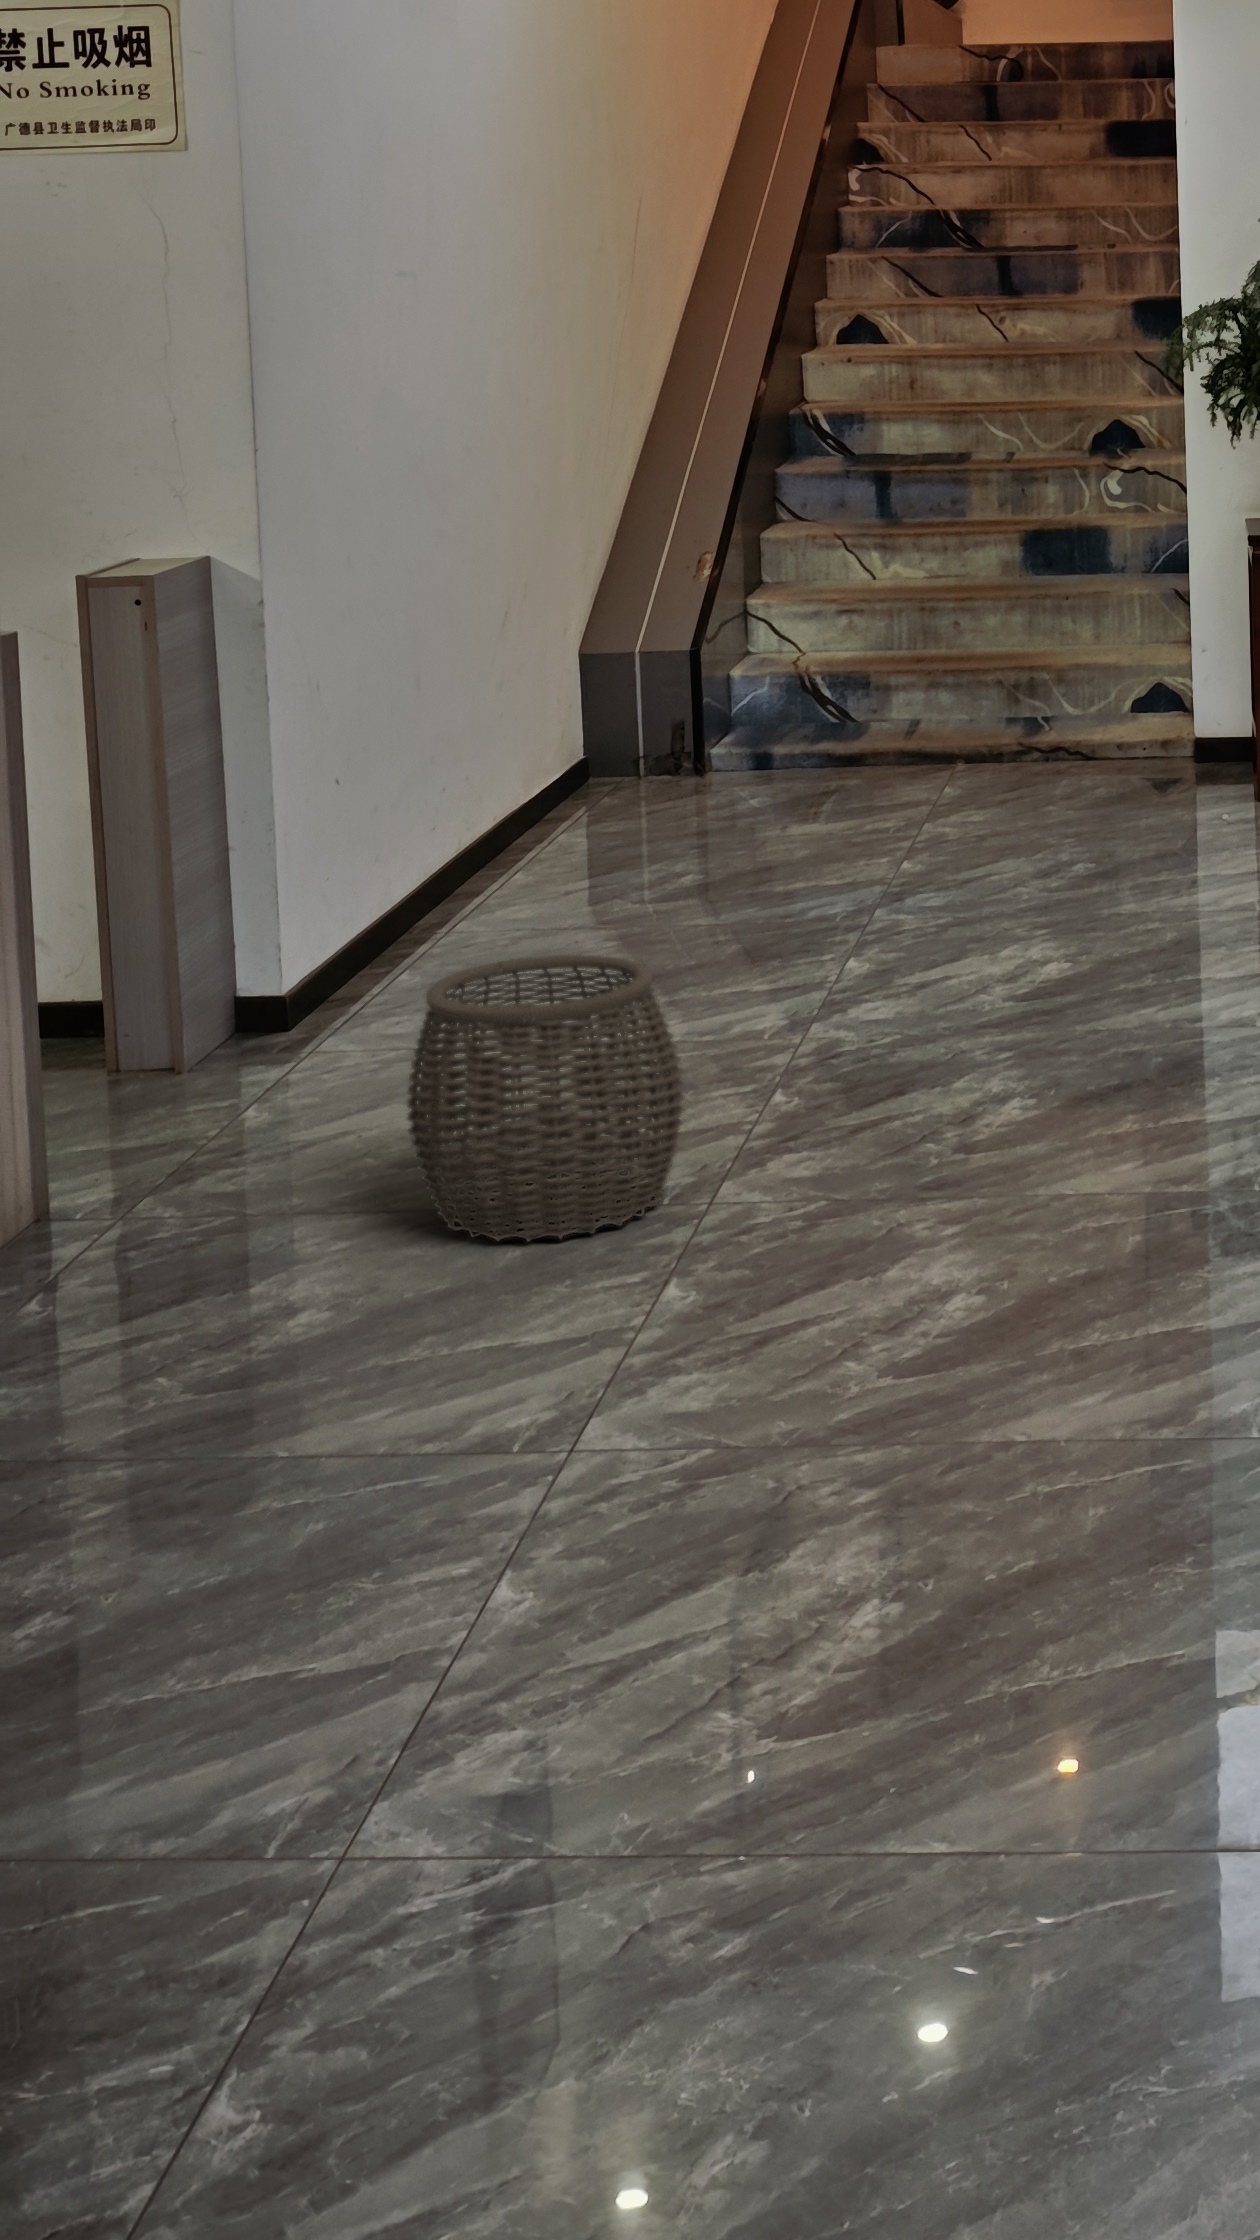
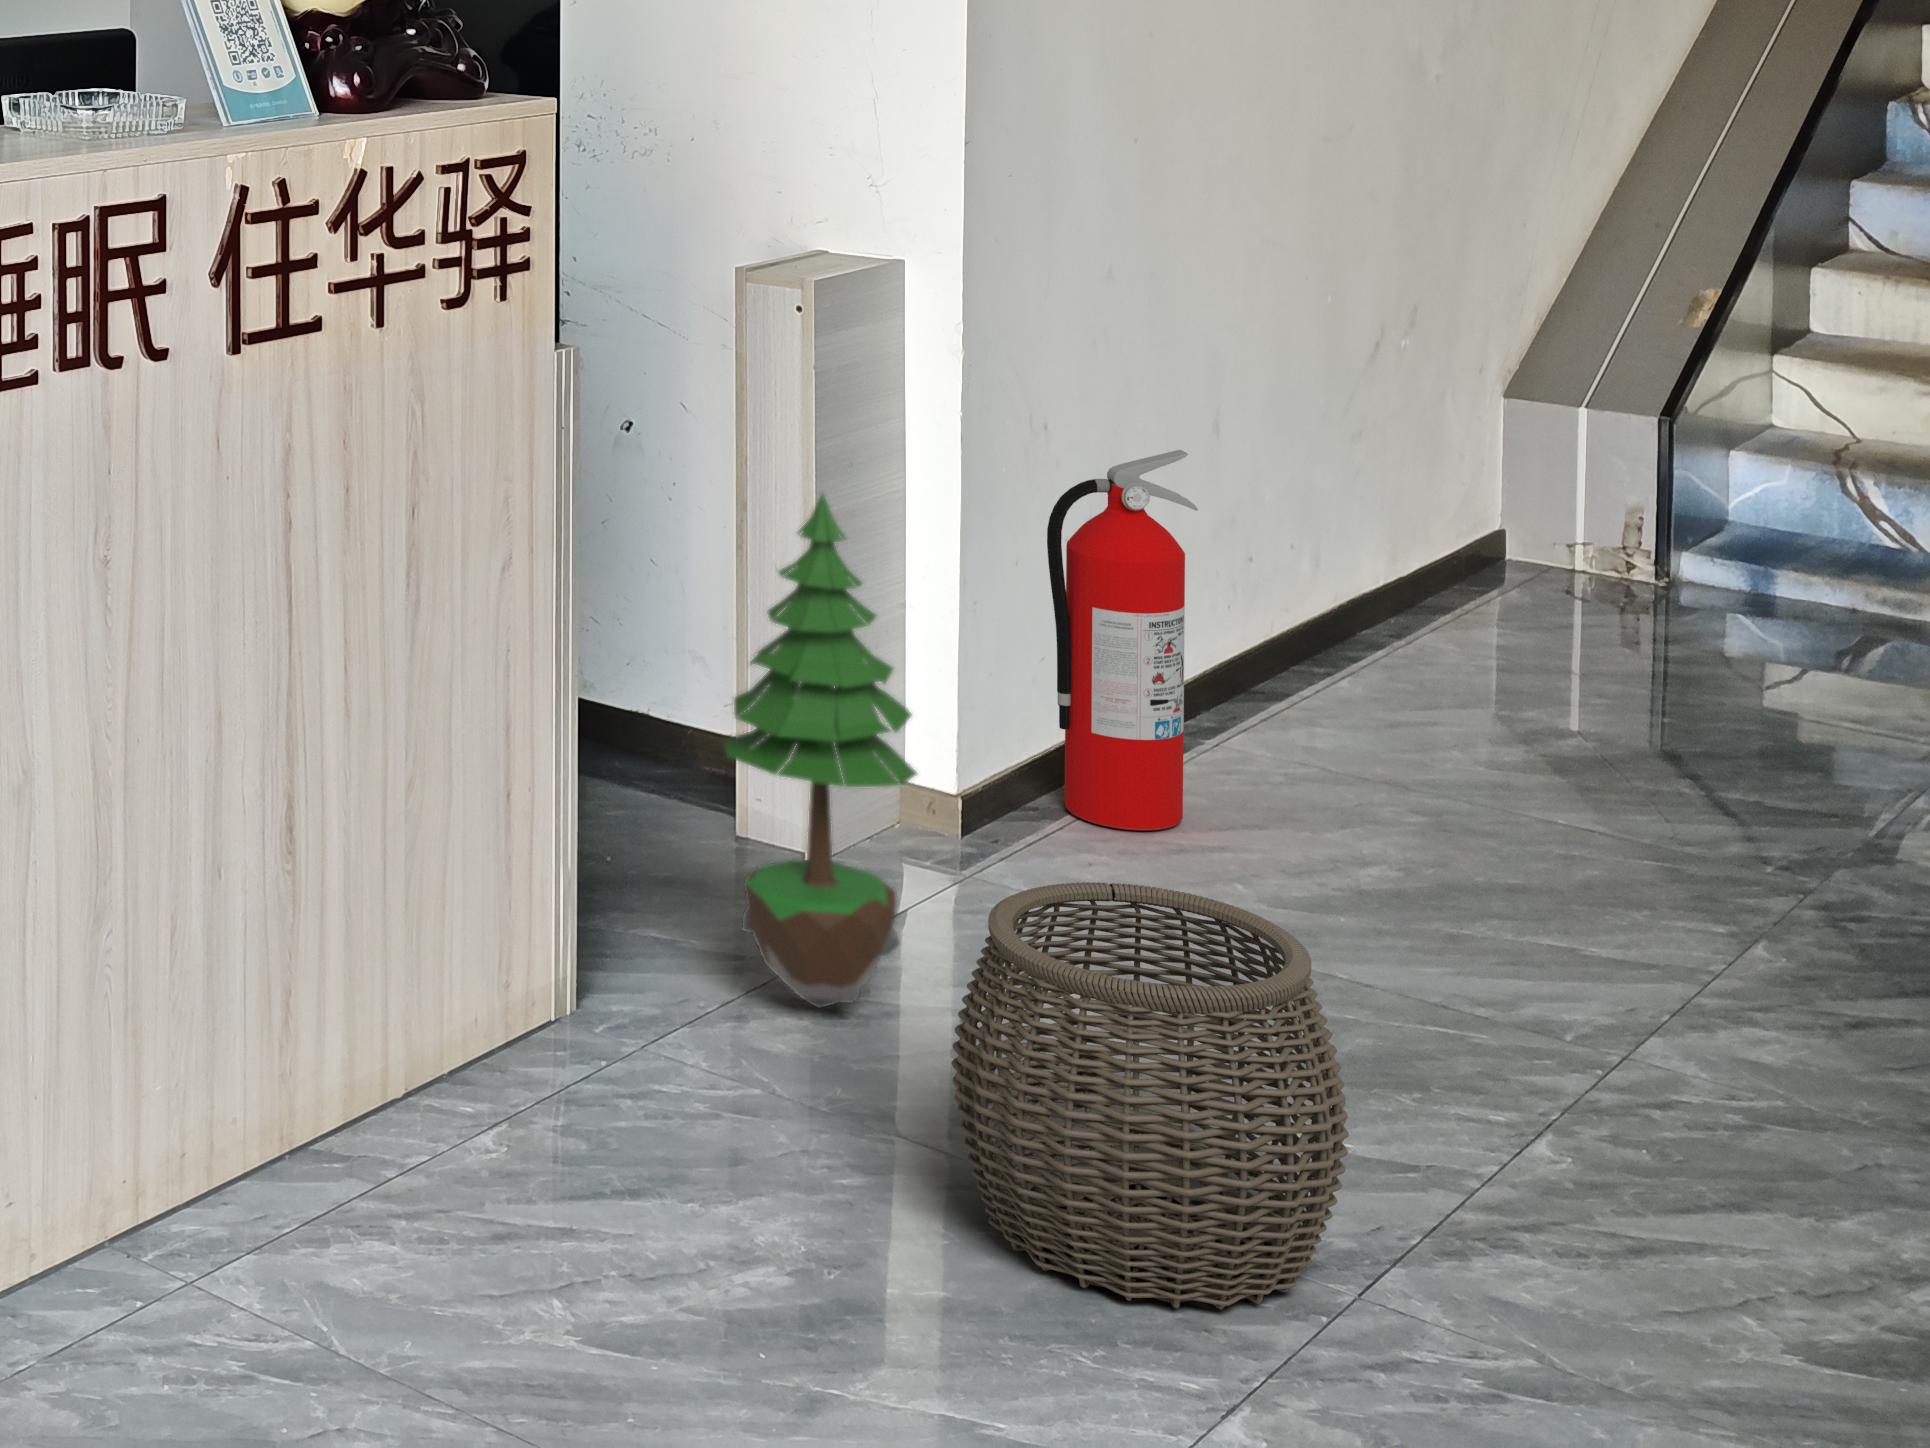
fire extinguisher: none [331,690,448,1000] -> present [1047,450,1198,831]
potted tree: none [149,725,312,1153] -> present [724,494,917,1008]

